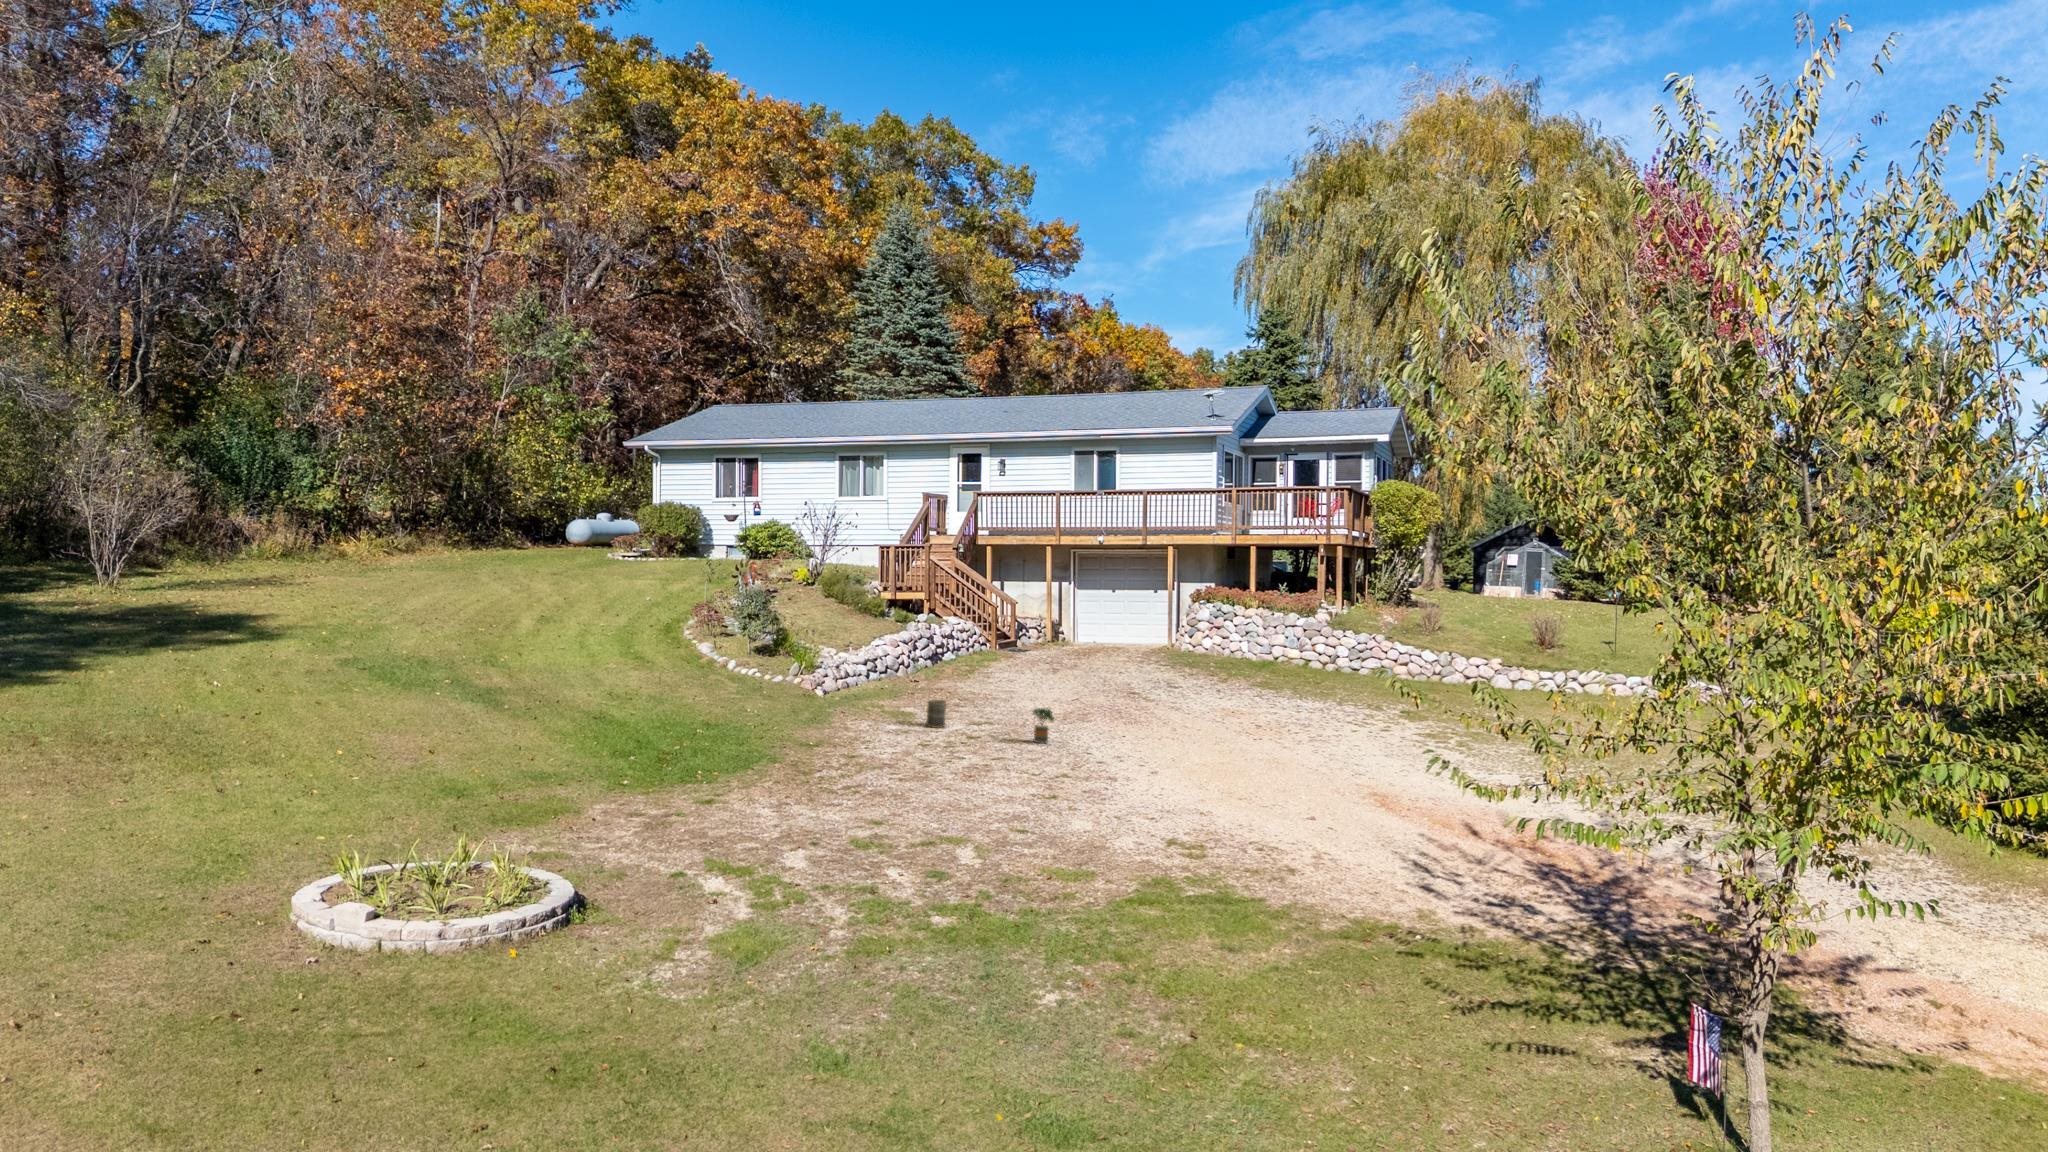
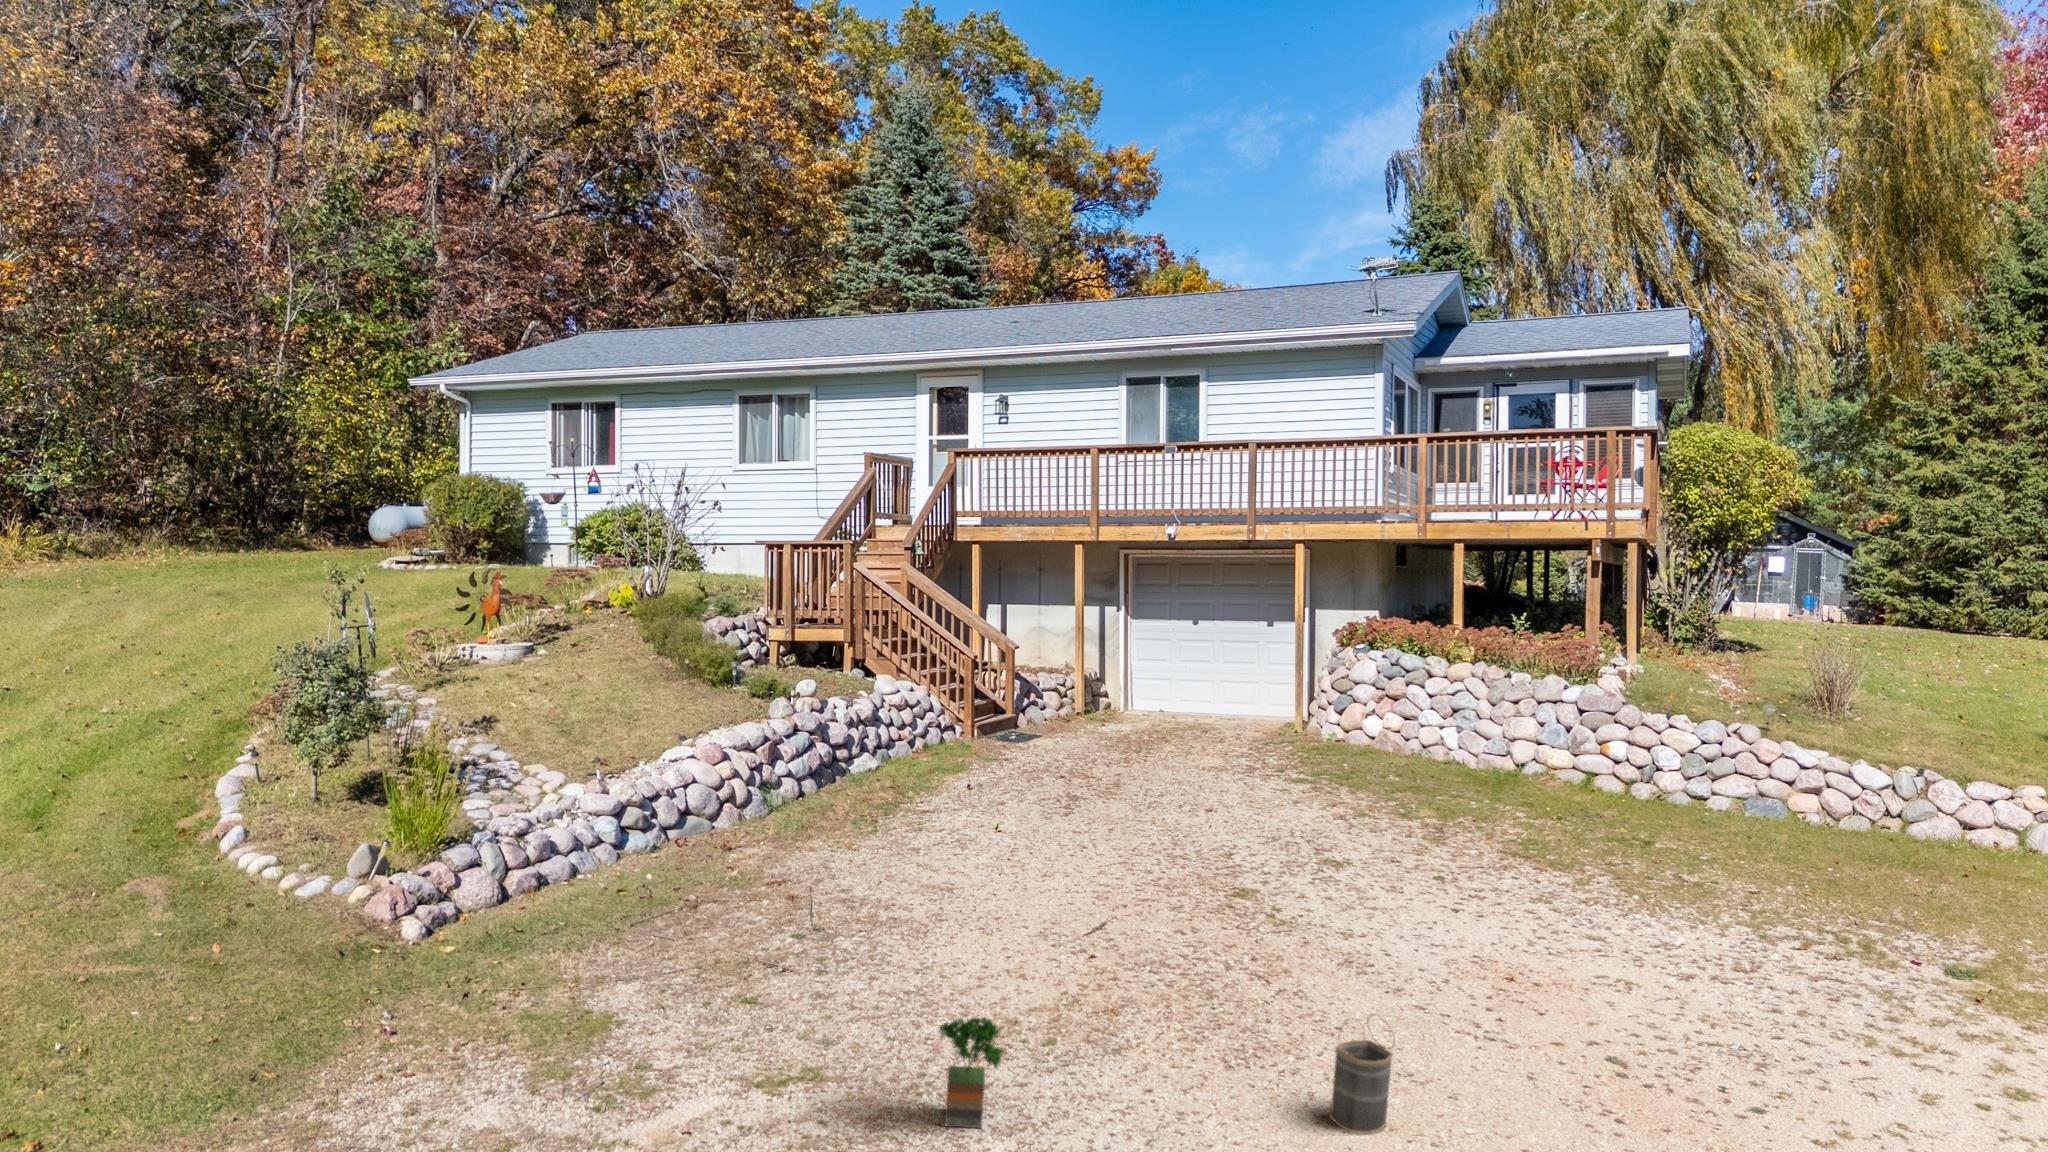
basket: present [926,700,946,728] -> present [1329,1015,1393,1135]

